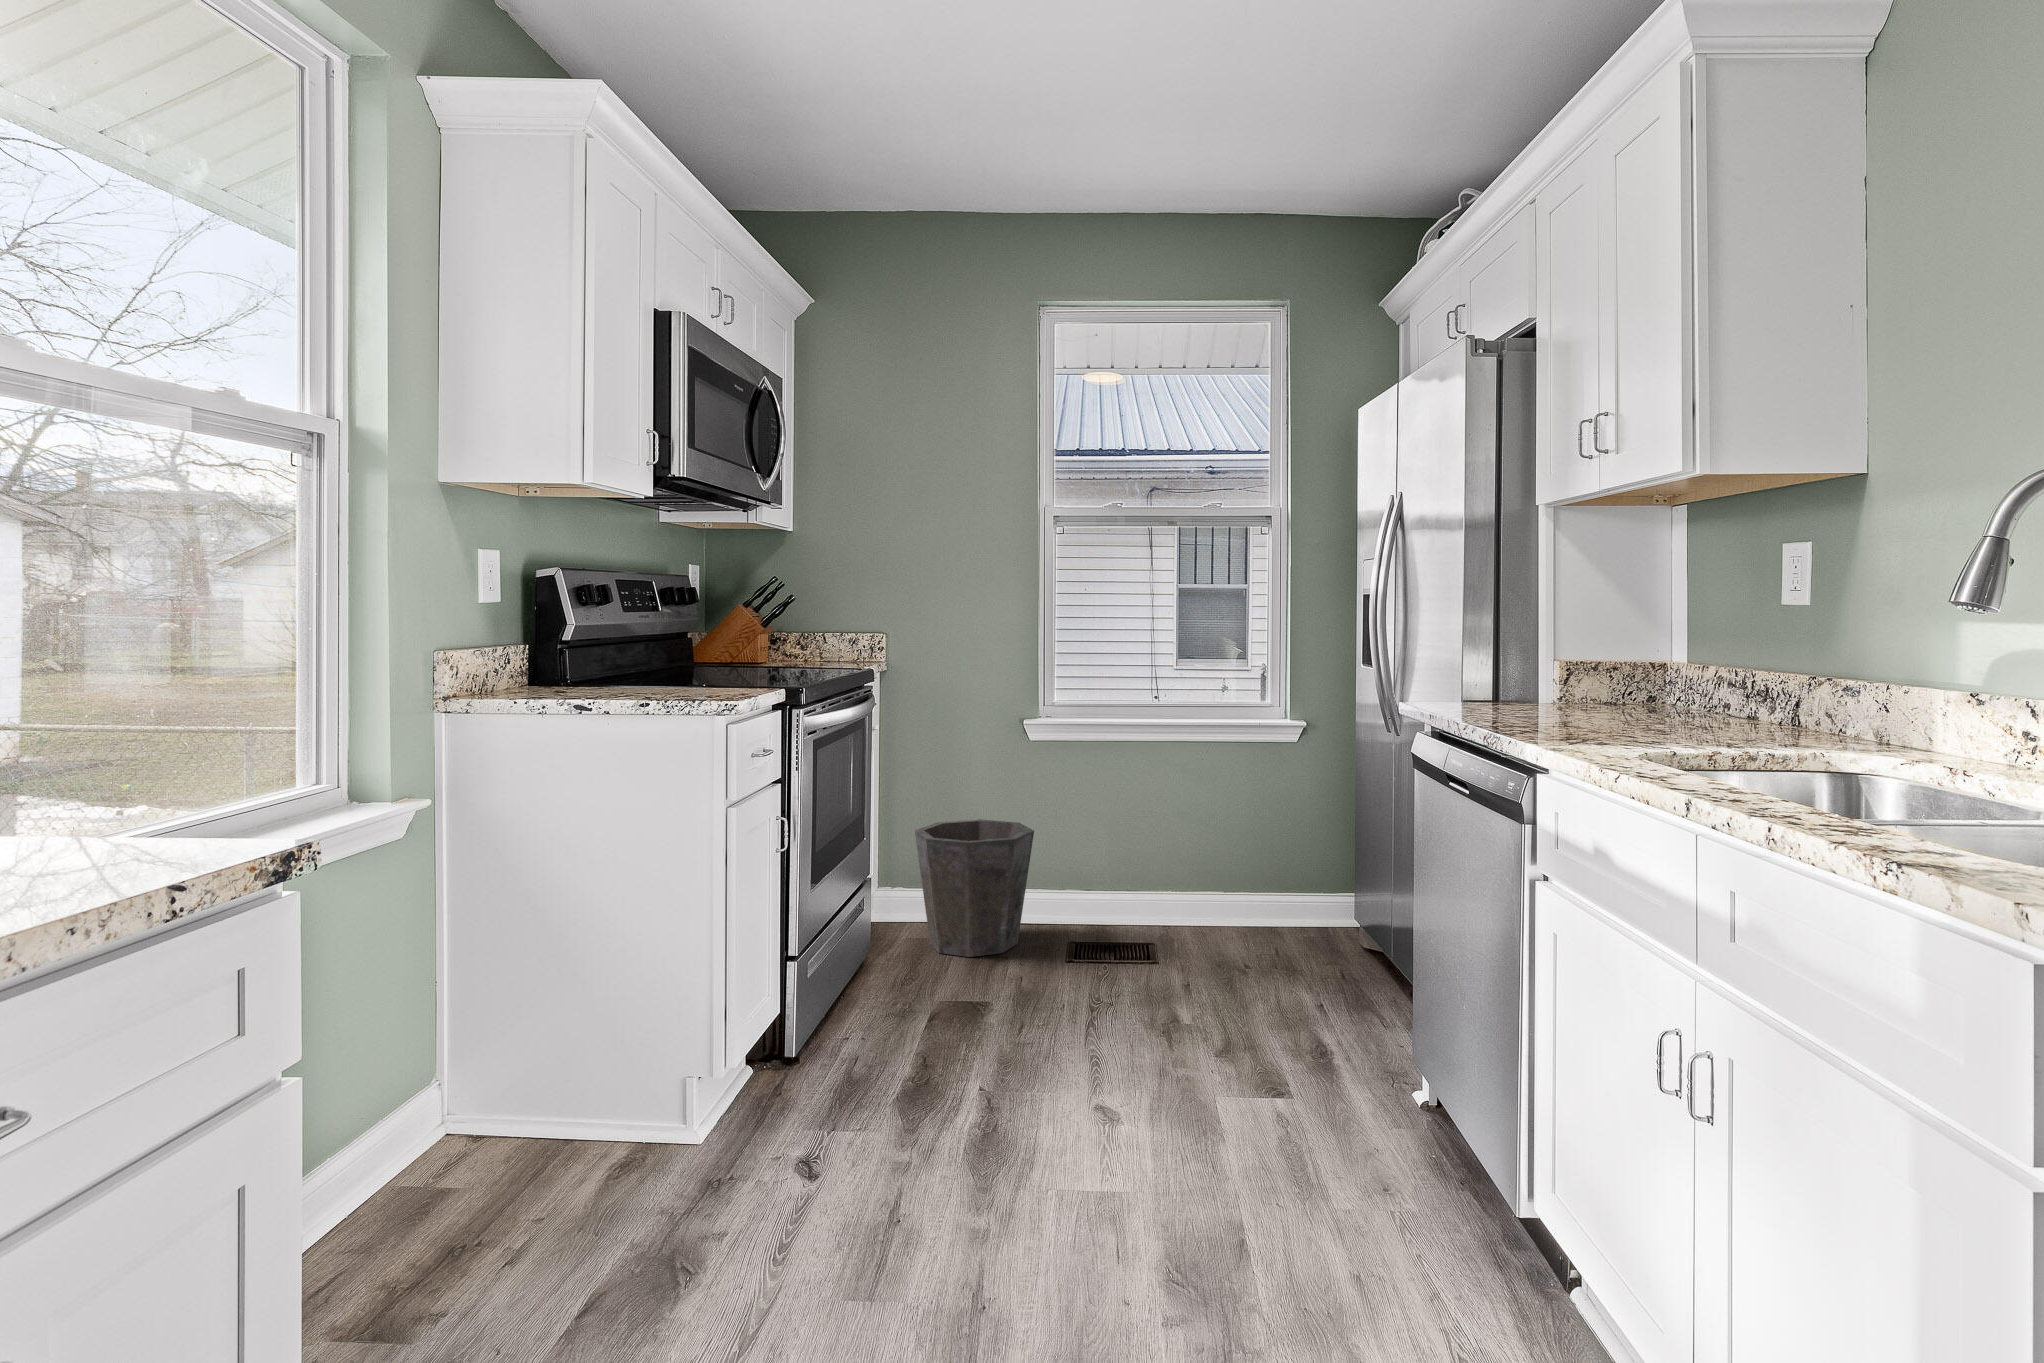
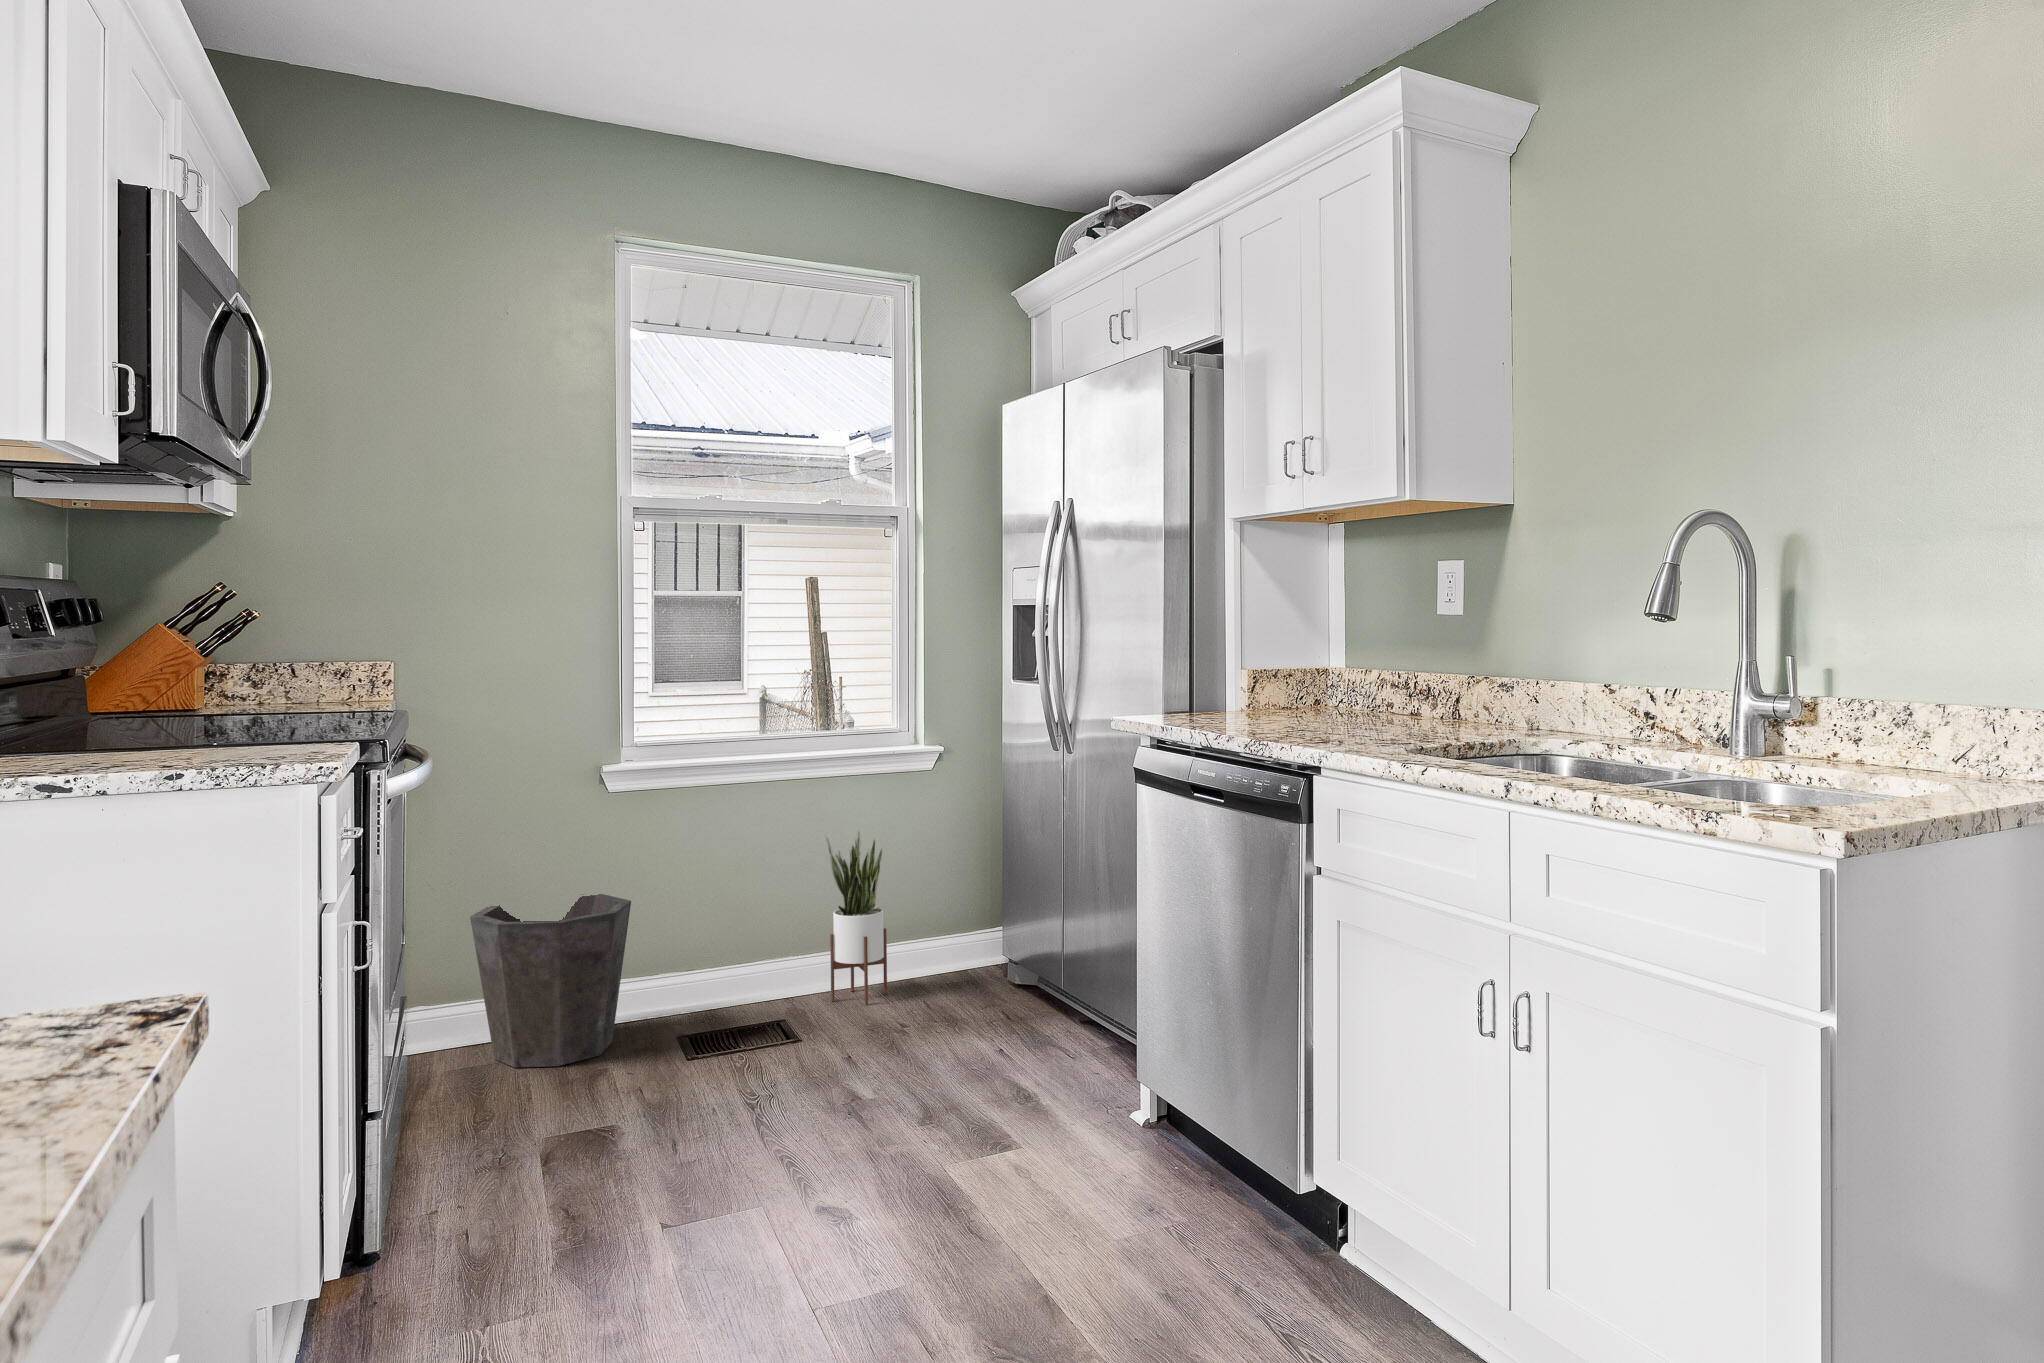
potted plant: none [1198,789,1252,942] -> present [826,831,887,1005]

